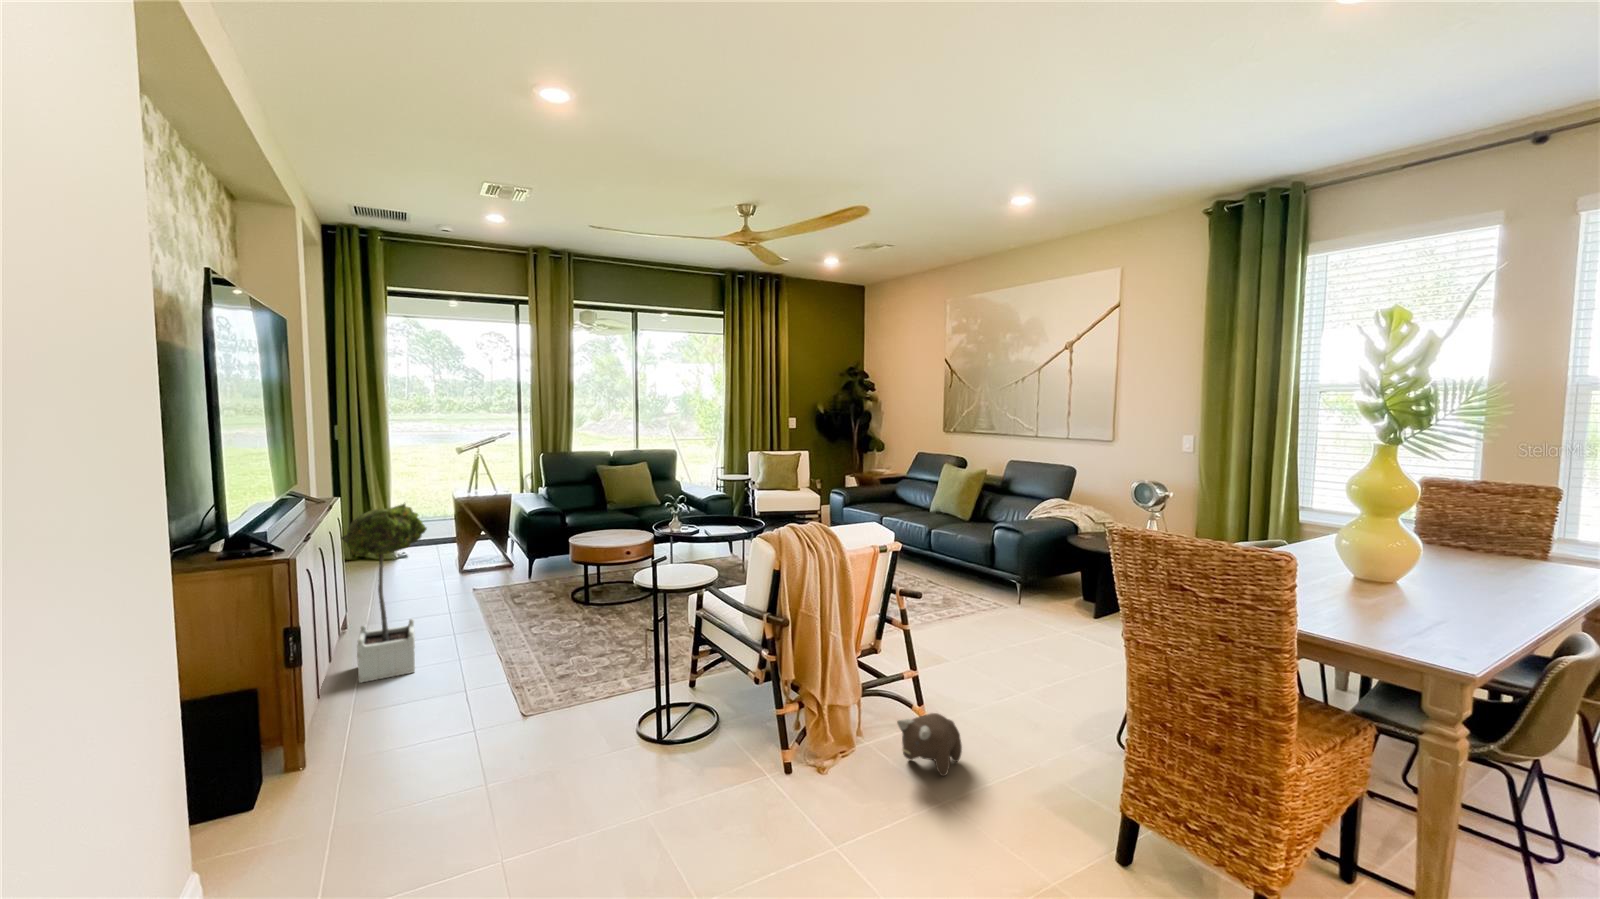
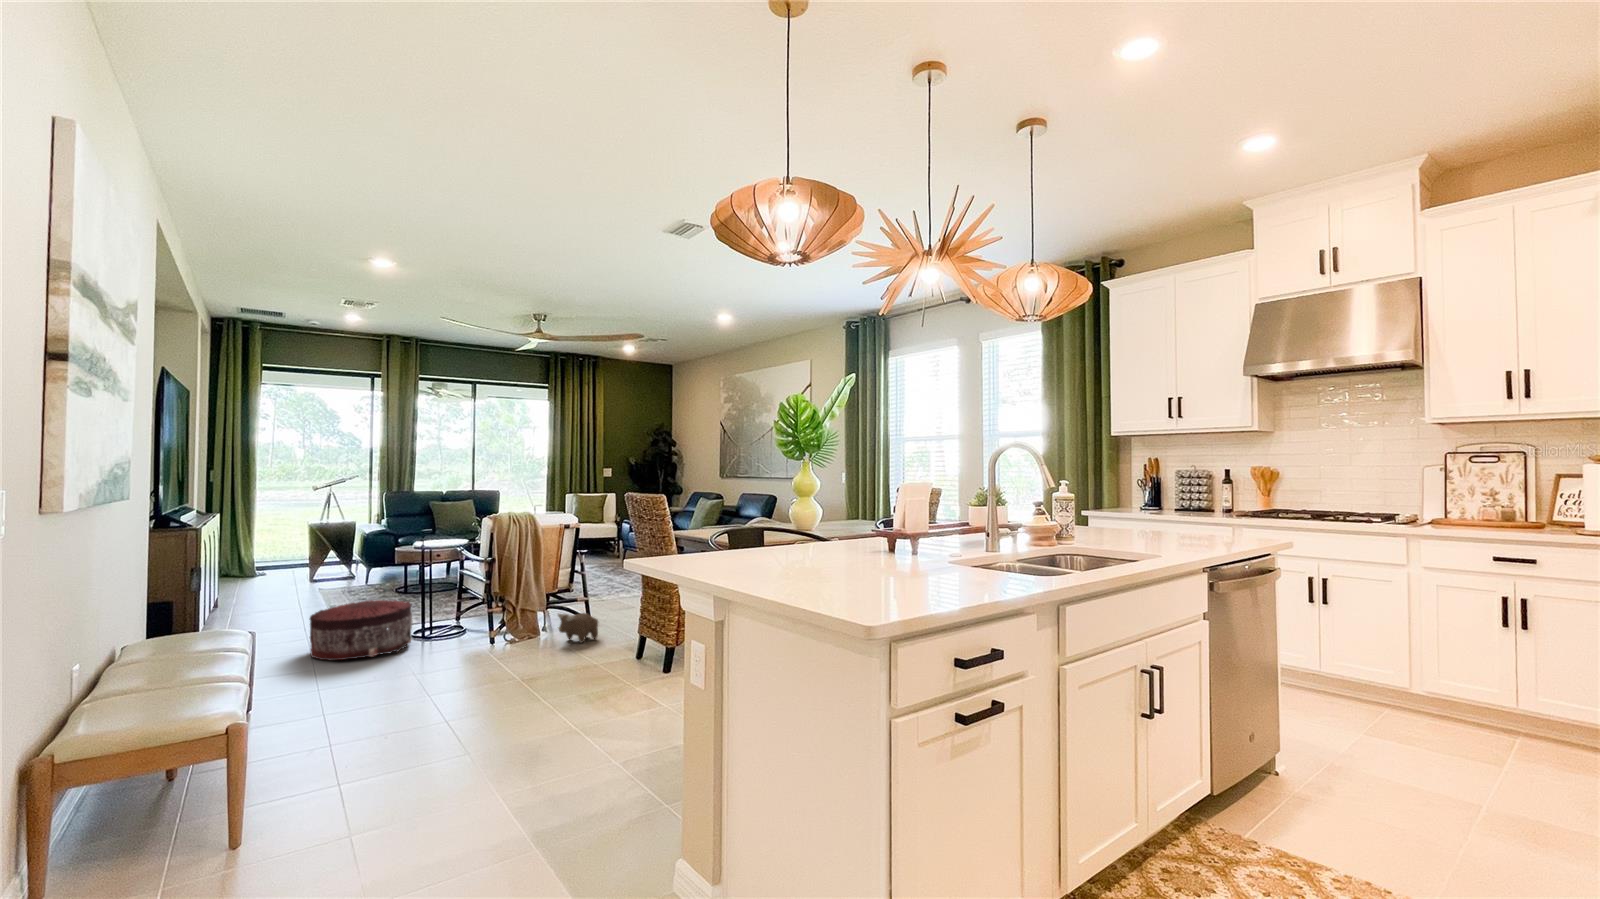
potted tree: present [342,504,427,683] -> none [230,510,289,626]
pouf: none [467,674,641,831] -> present [310,600,412,660]

